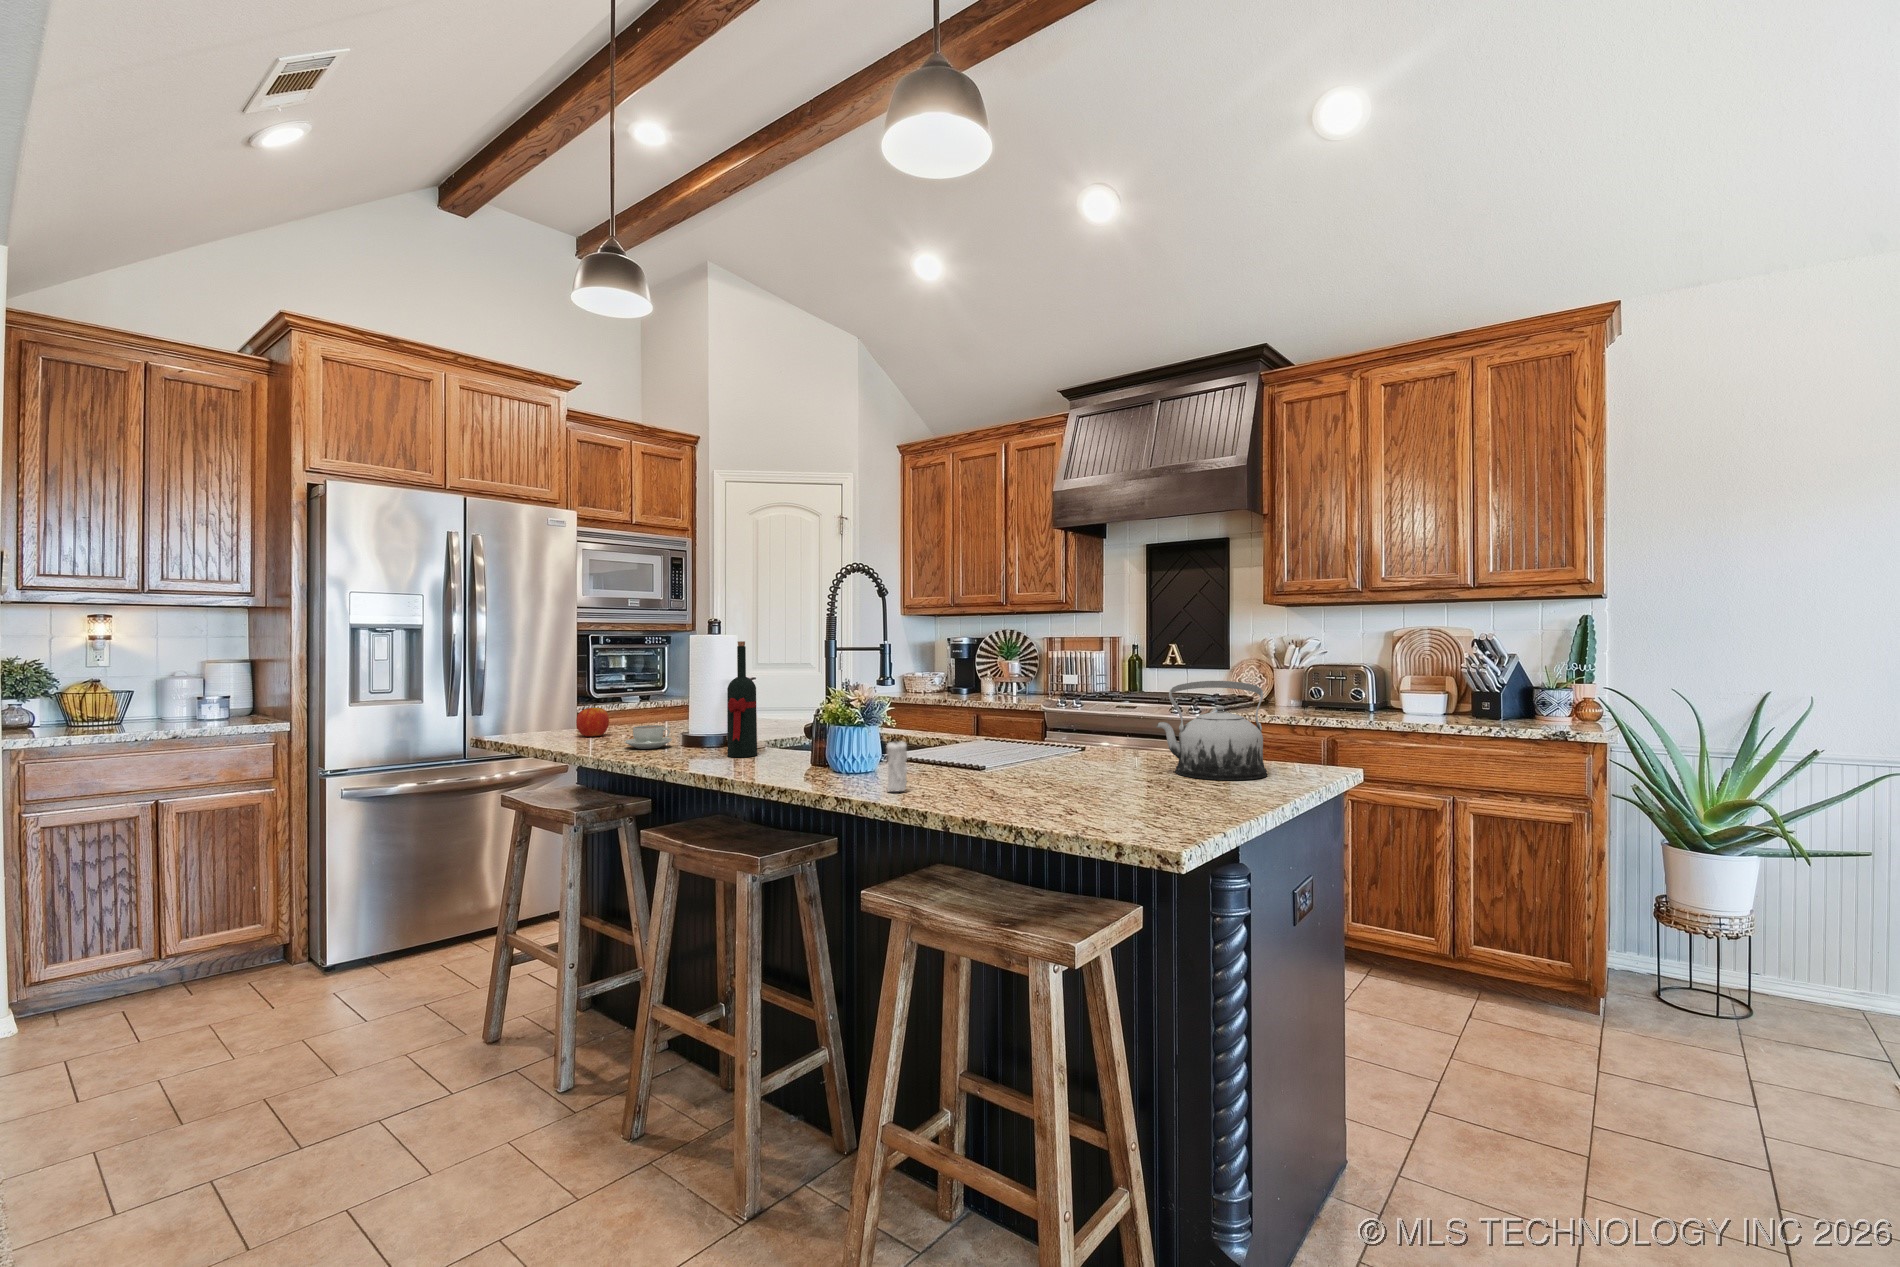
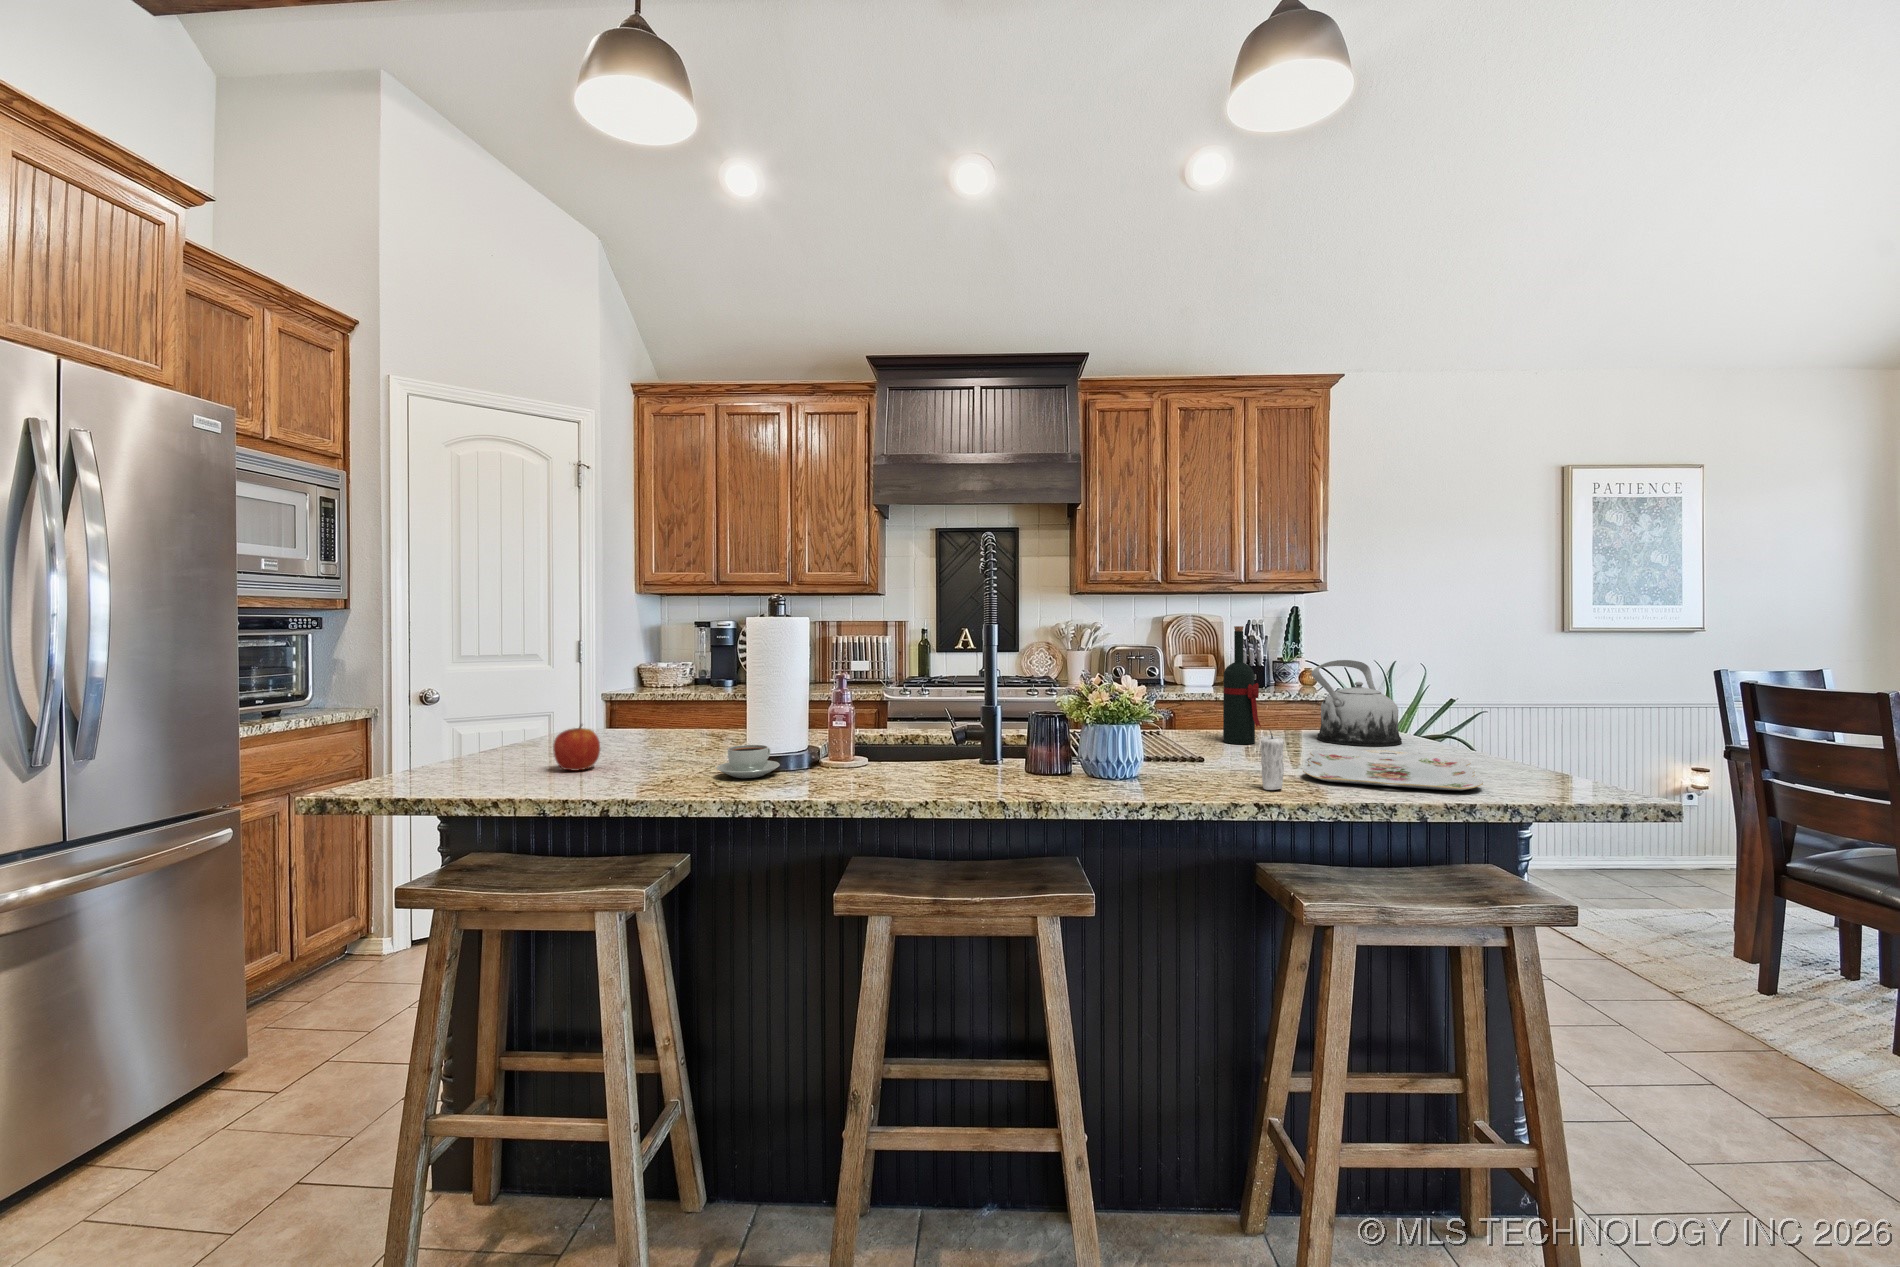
wine bottle: present [727,641,757,757] -> present [1223,626,1261,744]
serving tray: none [956,771,1179,811] -> present [1303,749,1483,791]

